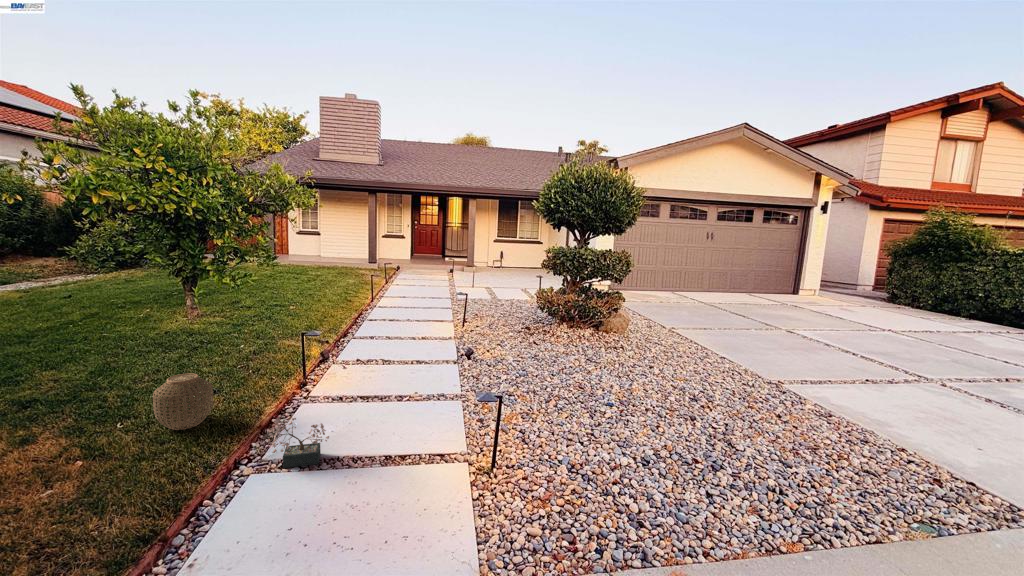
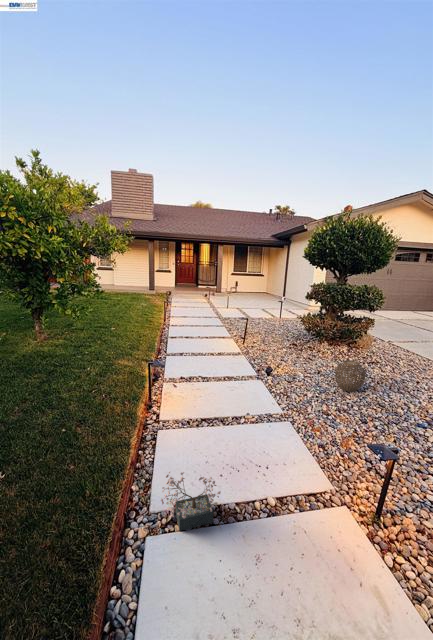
woven basket: present [153,373,213,430] -> present [335,360,366,392]

